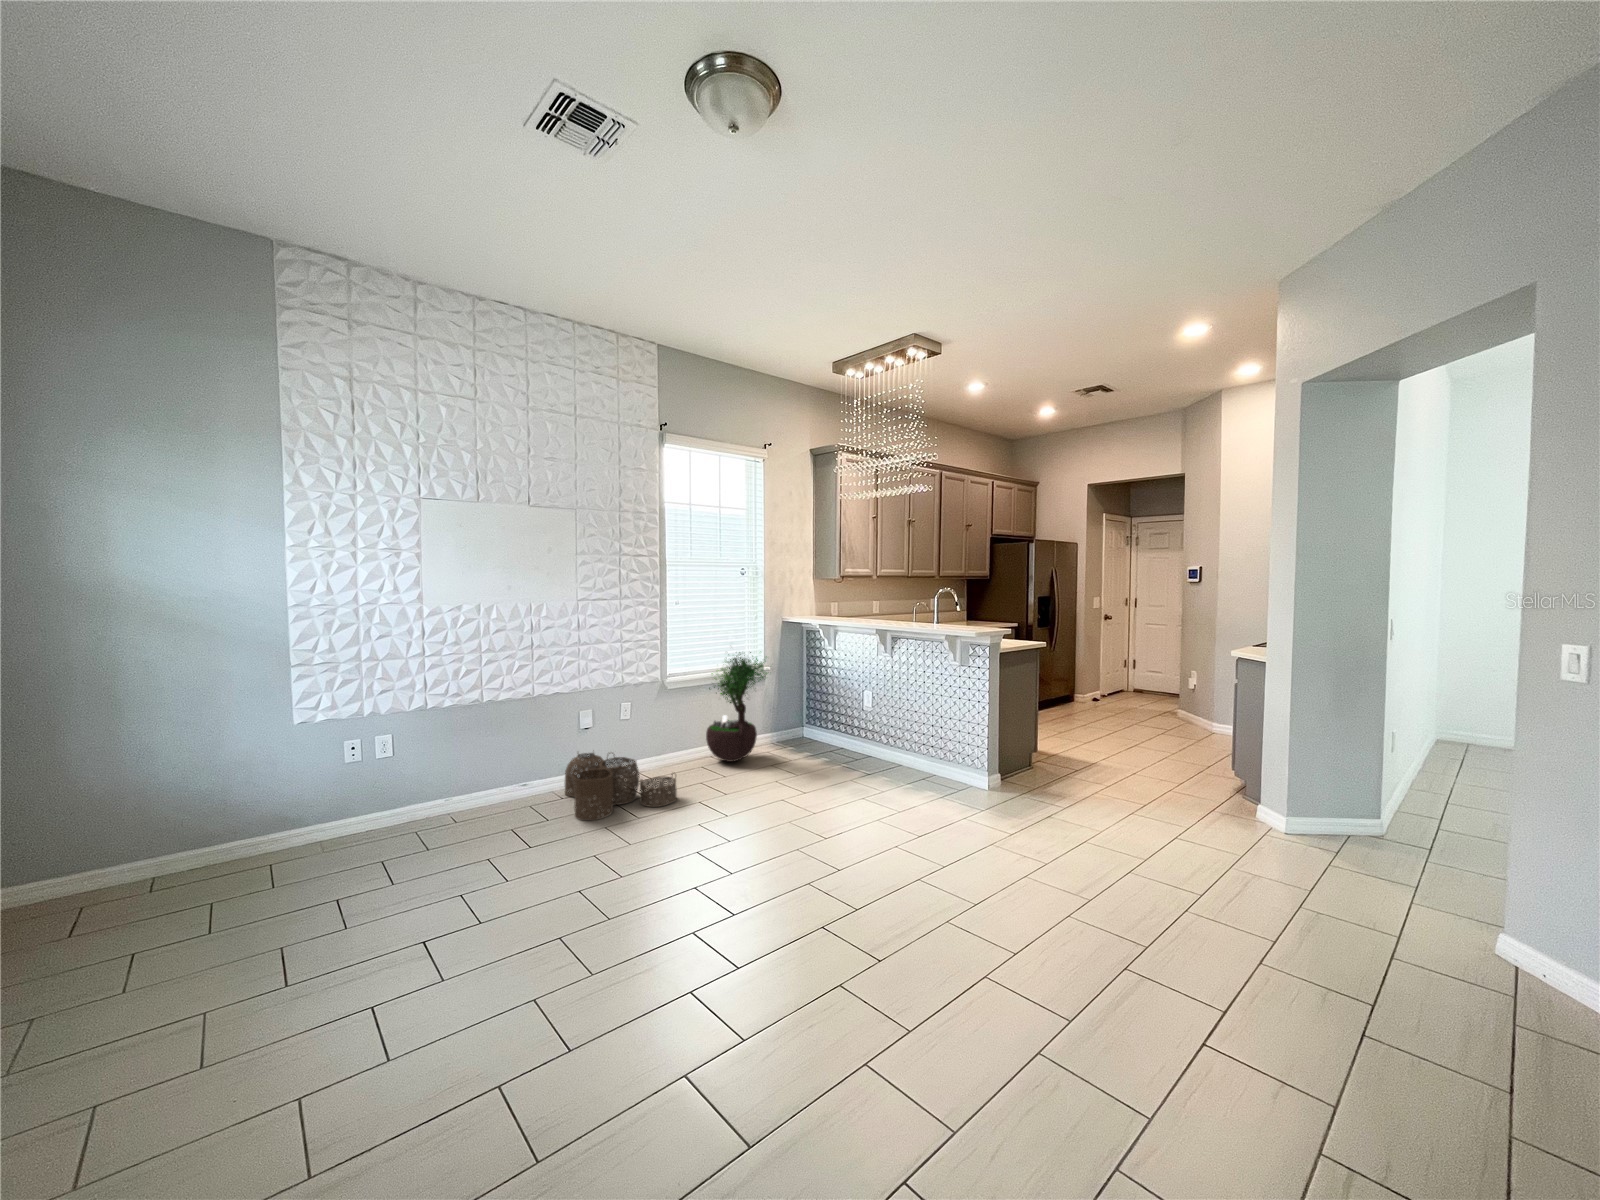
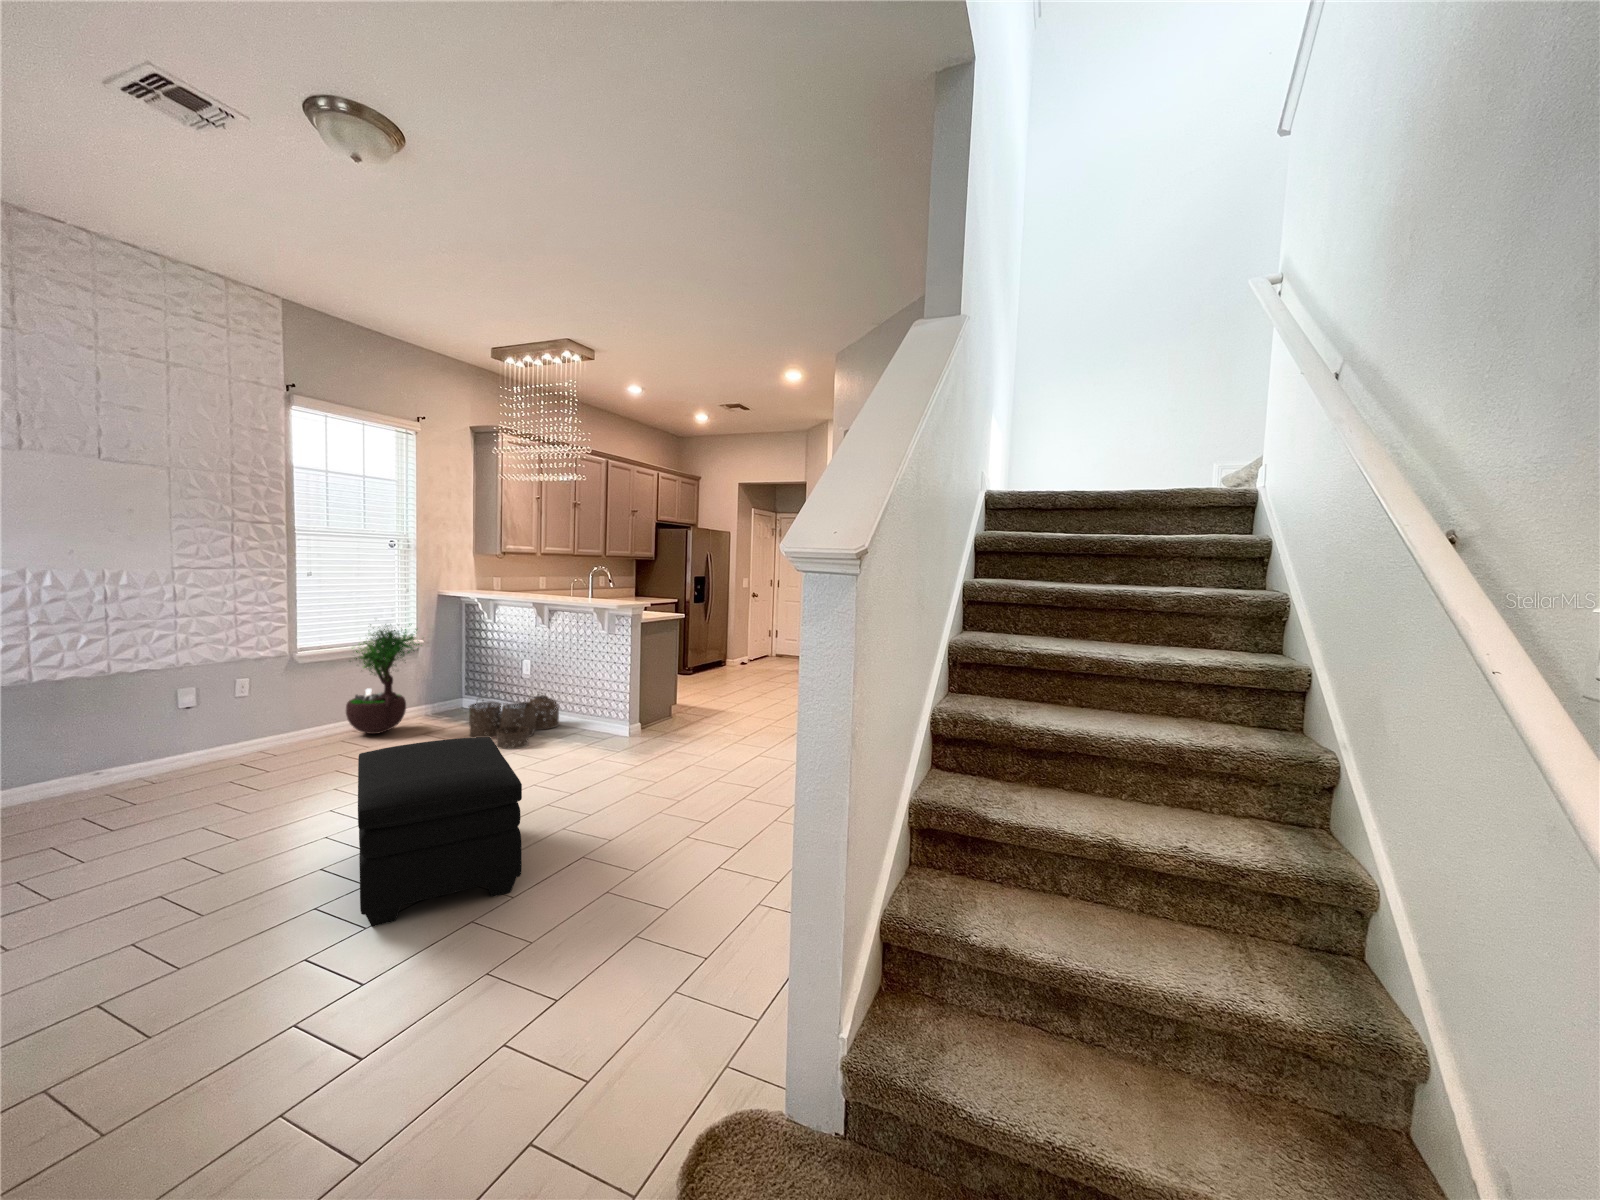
woven basket: present [565,753,677,820] -> present [469,695,559,749]
ottoman: none [722,803,920,1071] -> present [358,737,522,927]

